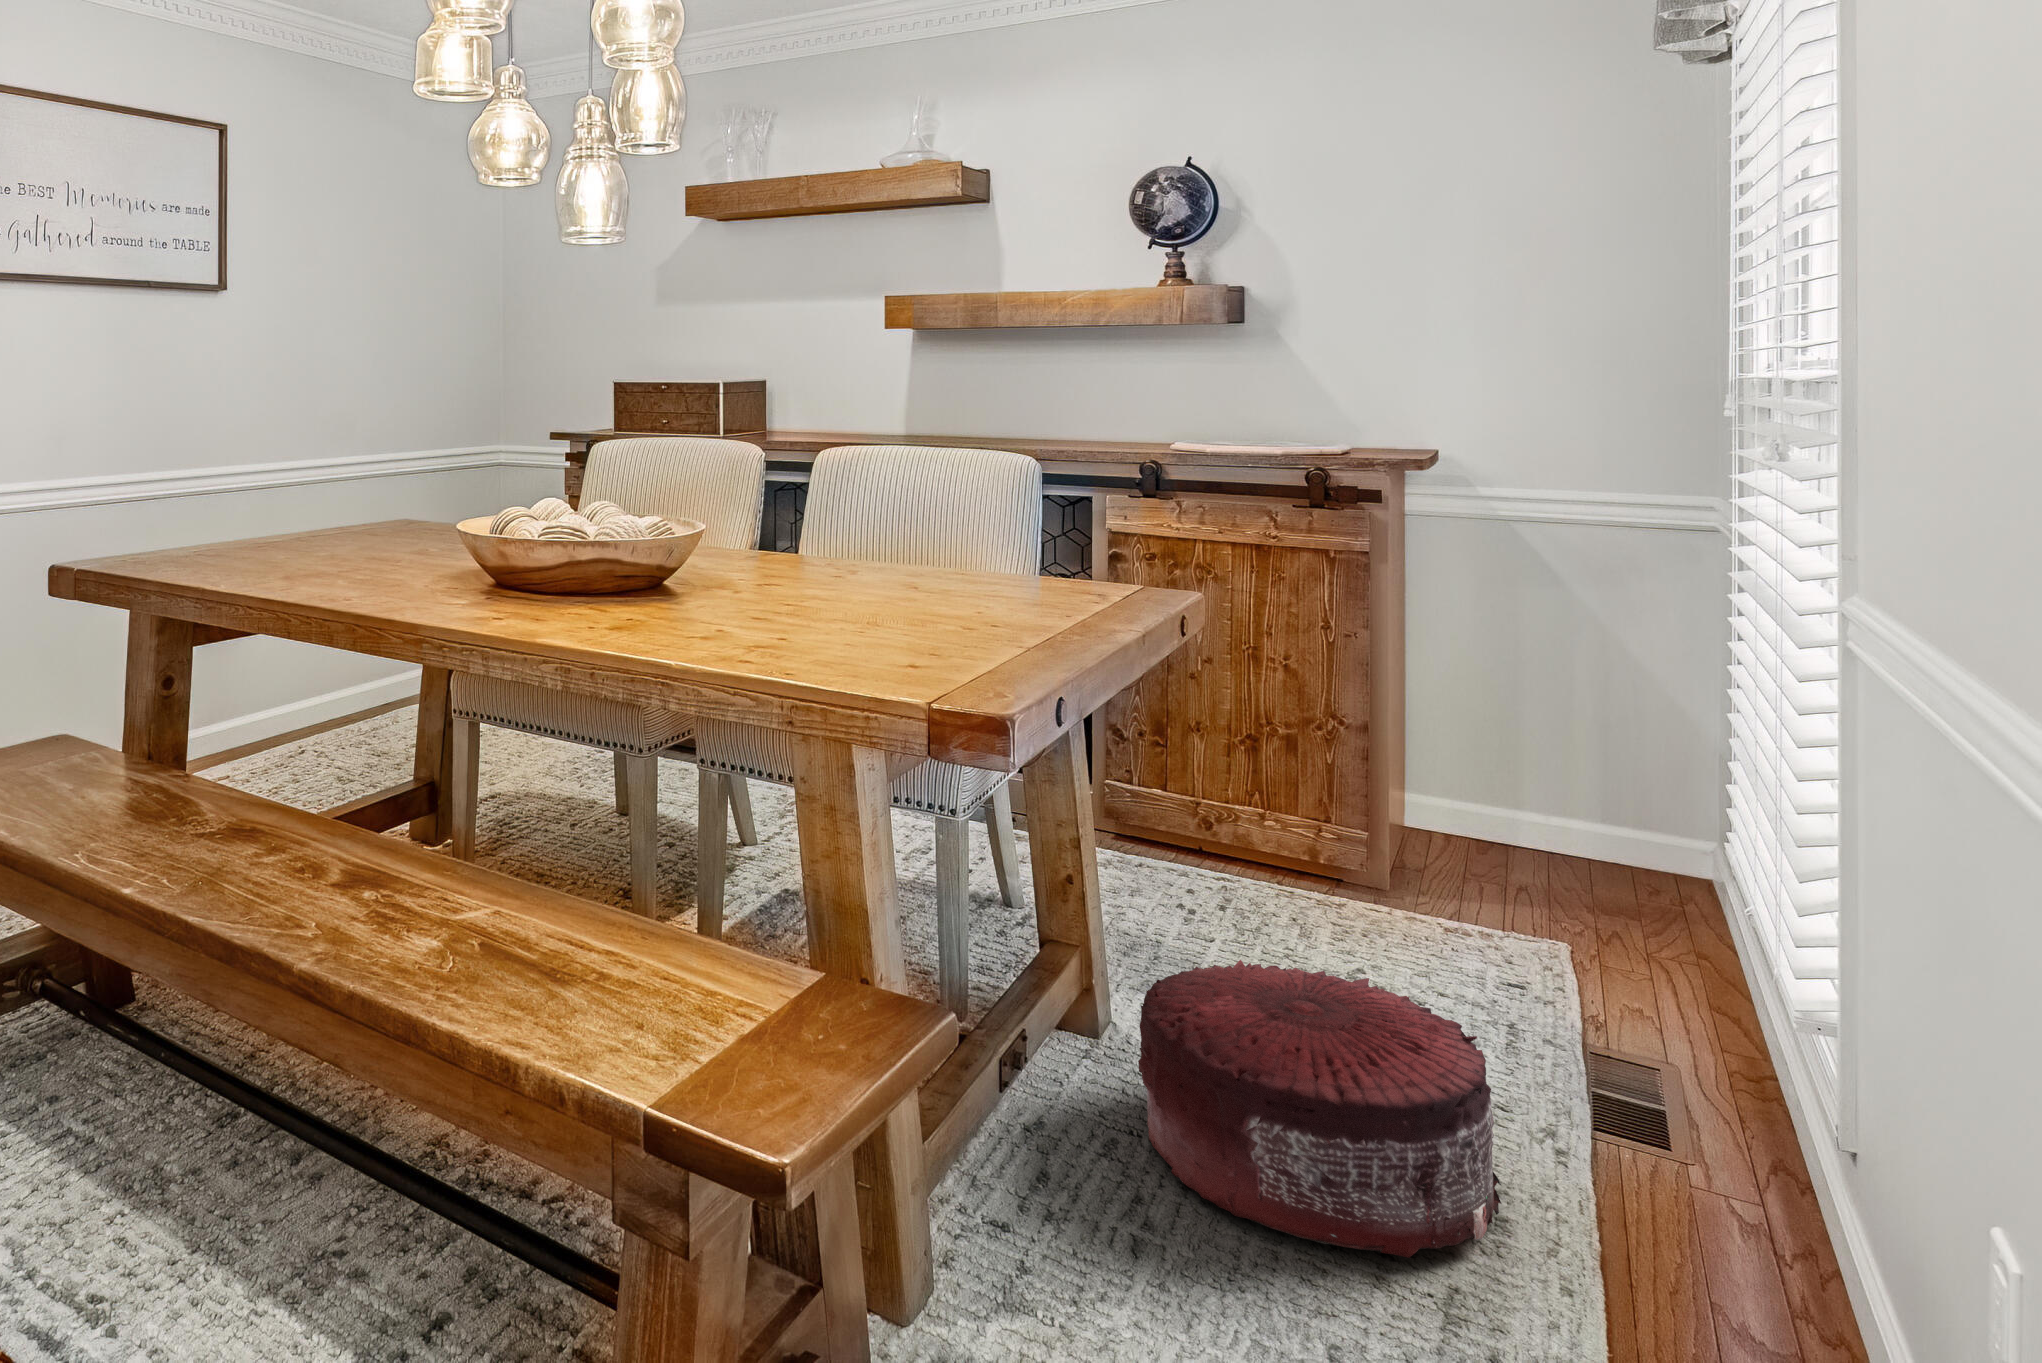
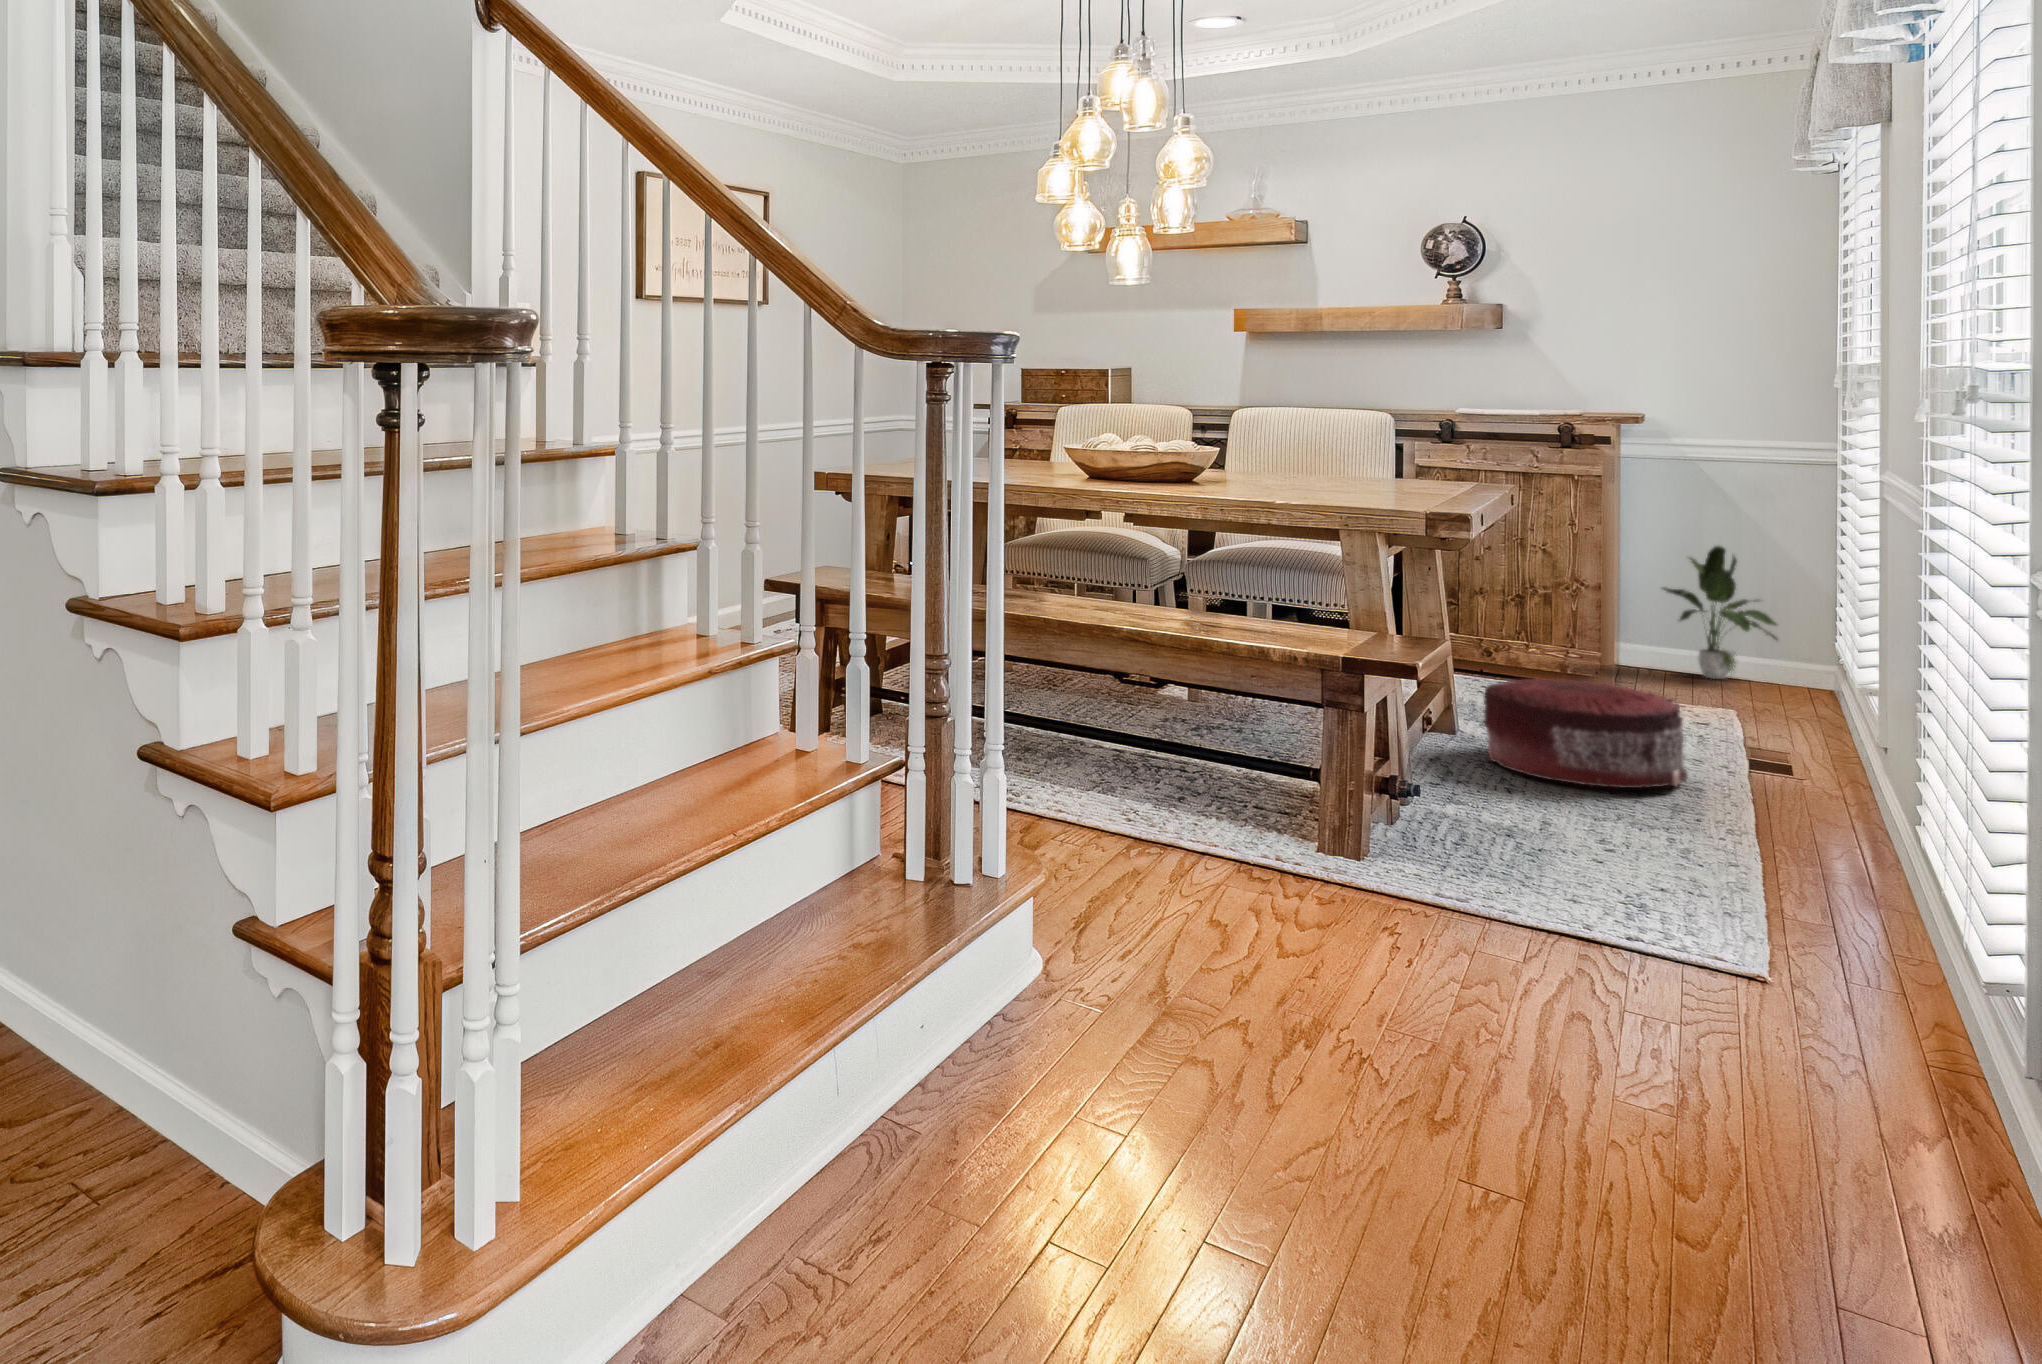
potted plant: none [1455,653,1625,860] -> present [1663,546,1777,679]

